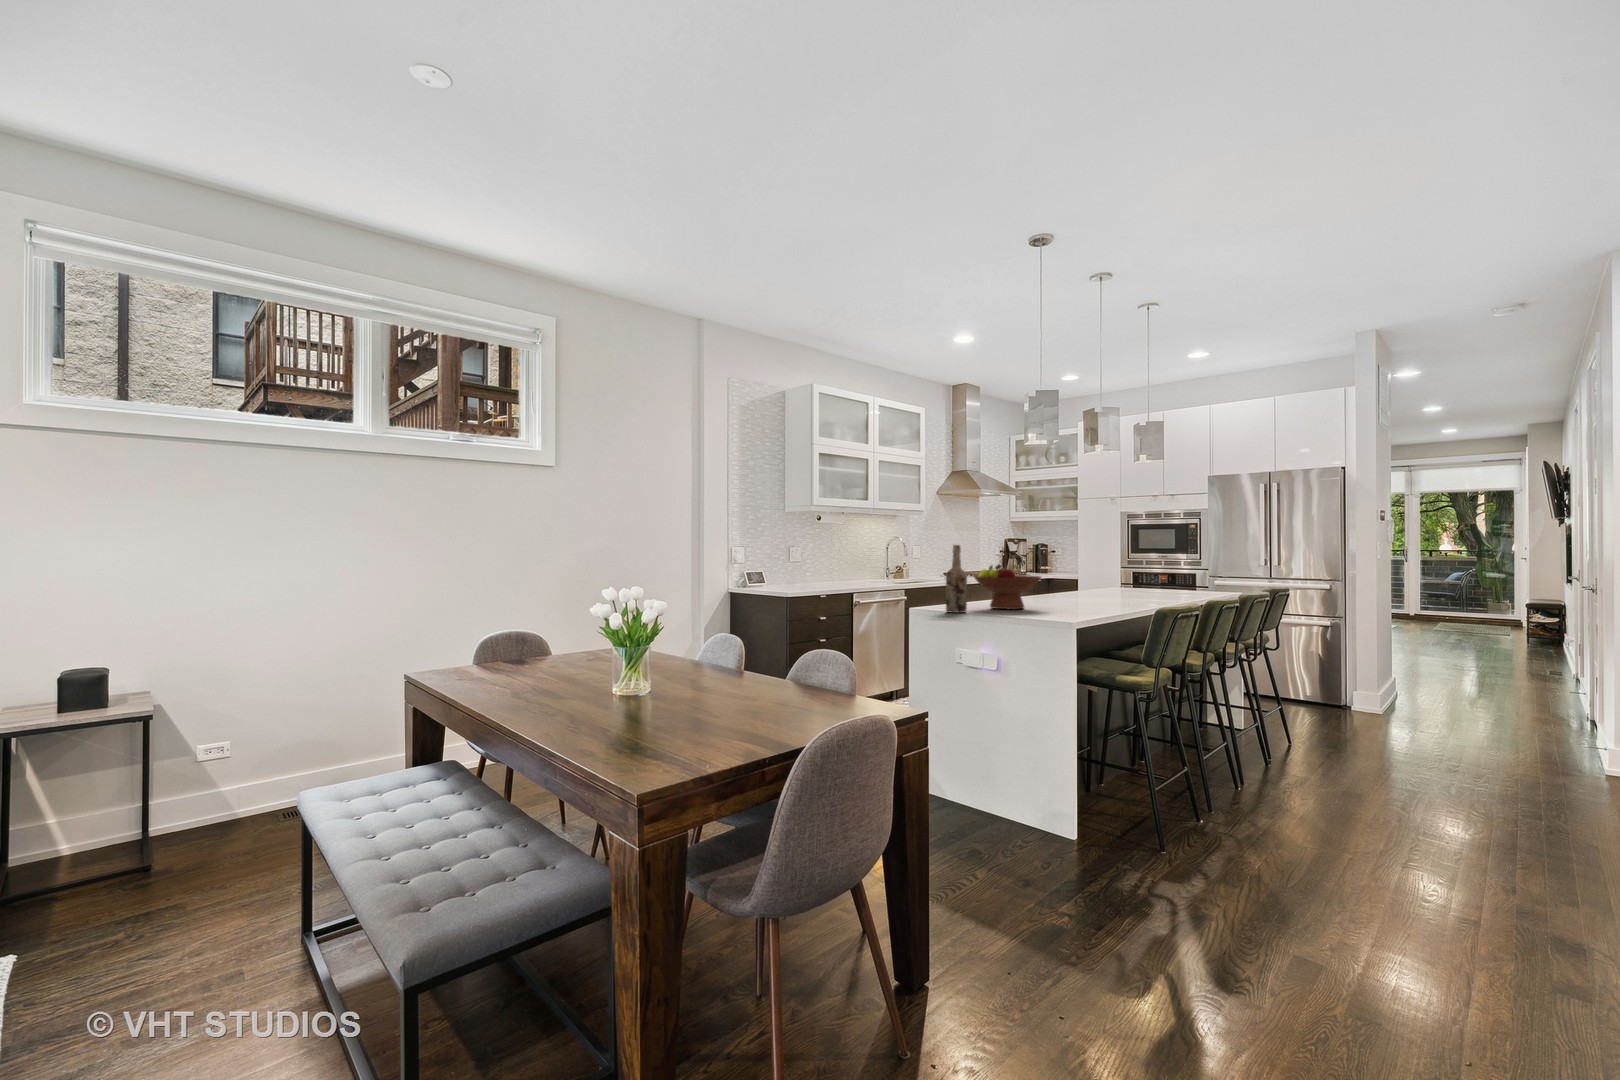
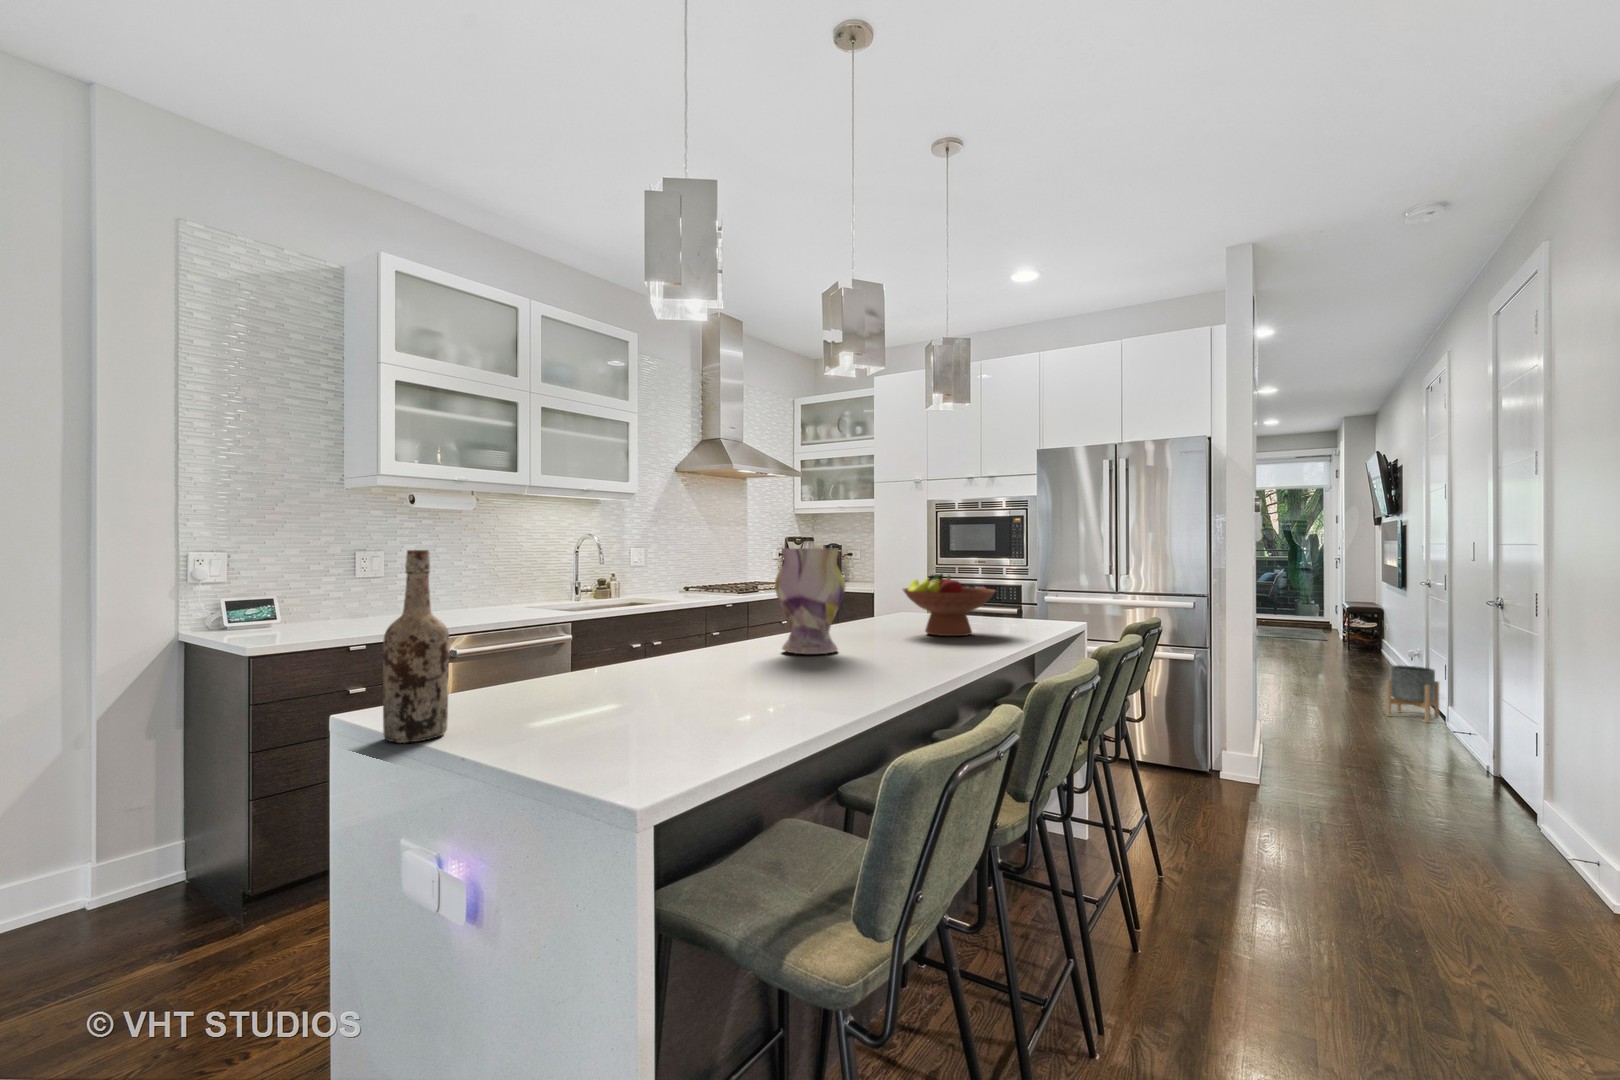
vase: none [1056,545,1095,600] -> present [775,548,845,654]
fruit bowl: present [973,565,1041,609] -> present [903,574,995,636]
planter: none [1520,644,1570,689] -> present [1386,665,1439,723]

